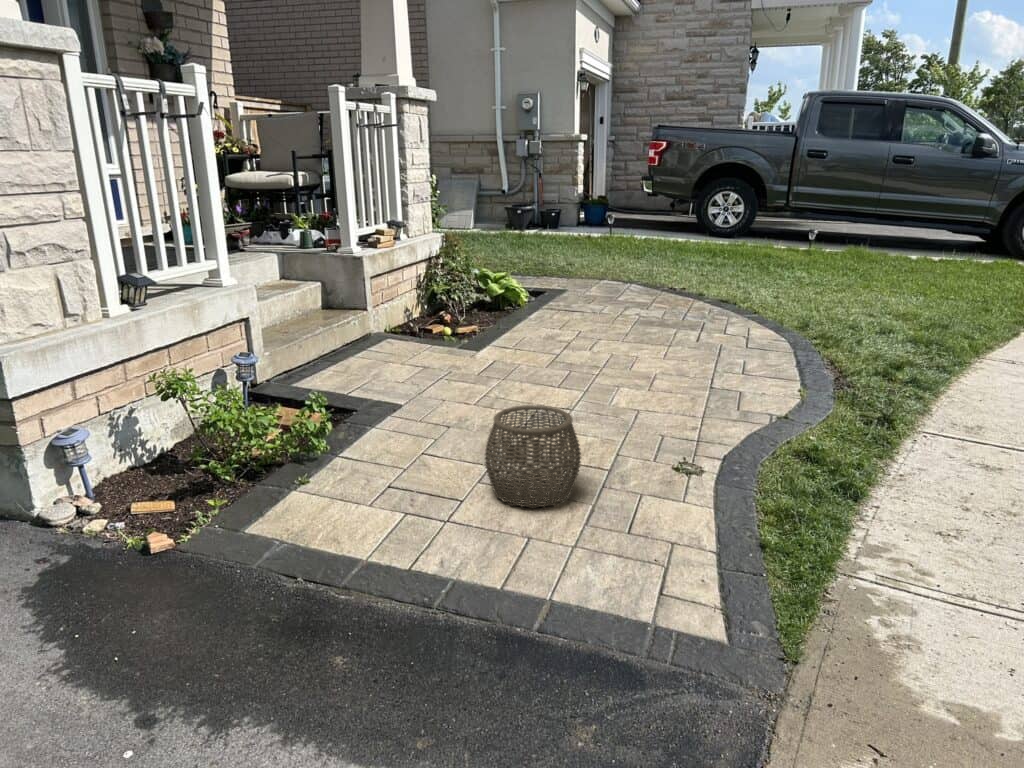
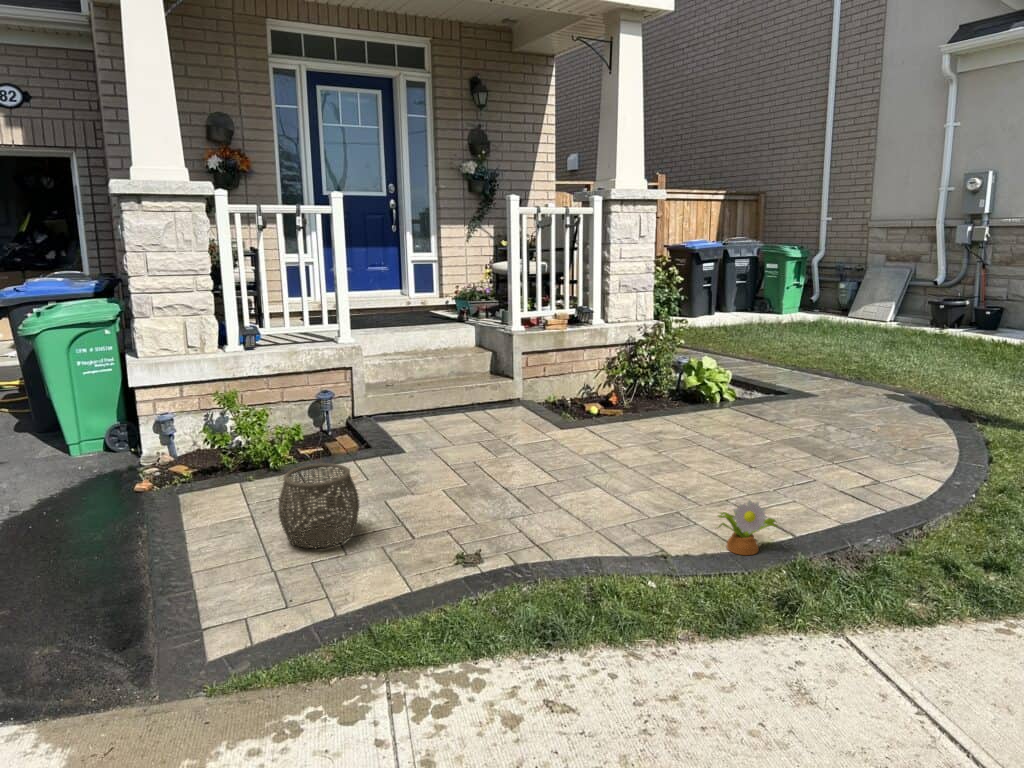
decorative plant: none [773,349,827,398] -> present [718,500,776,555]

